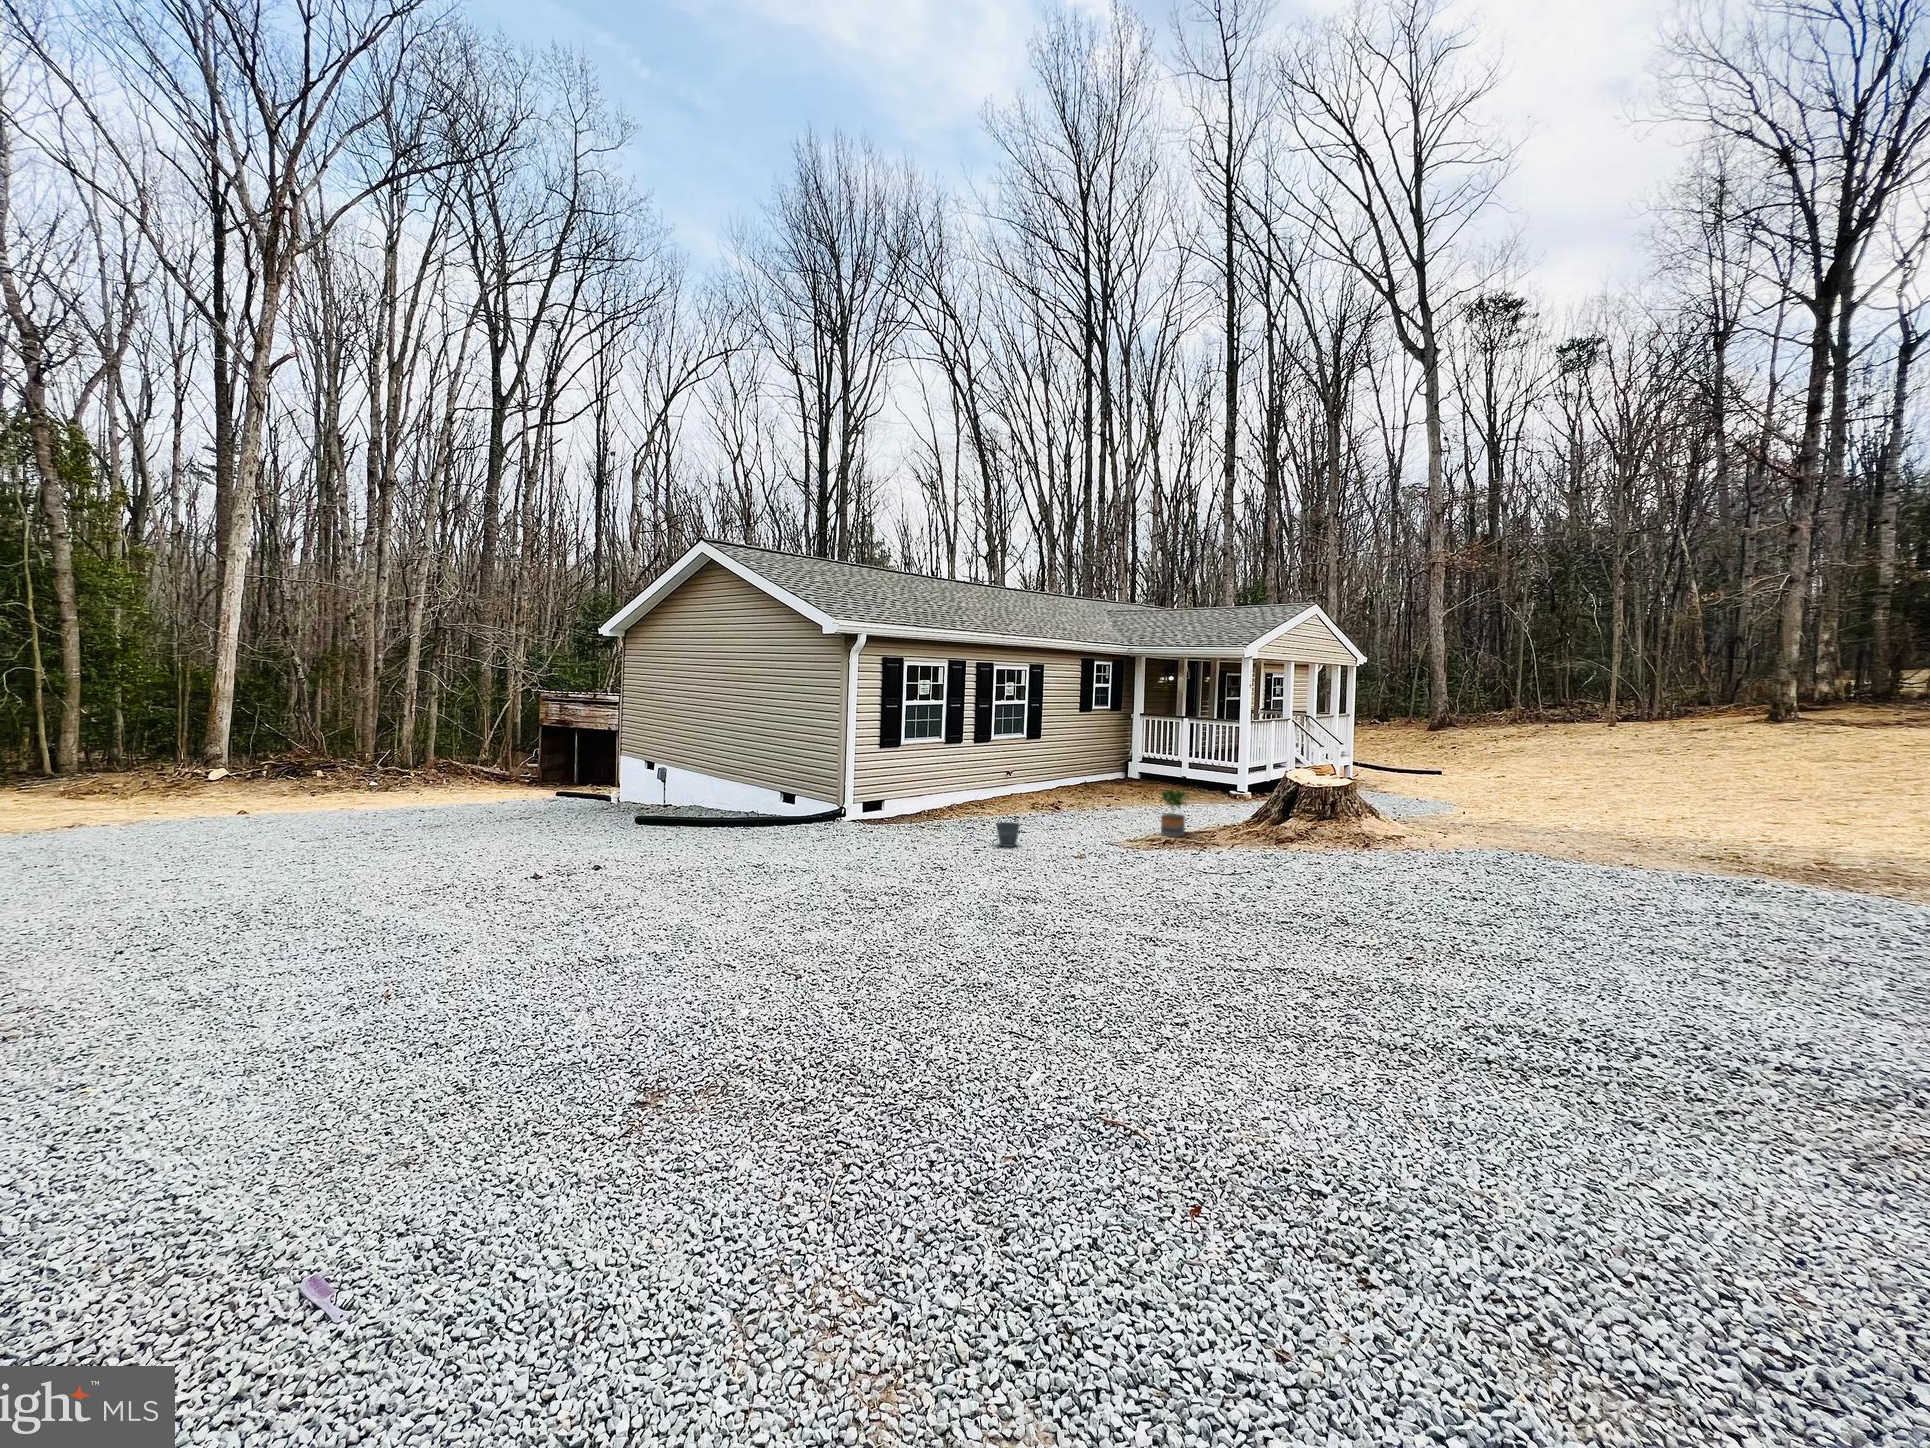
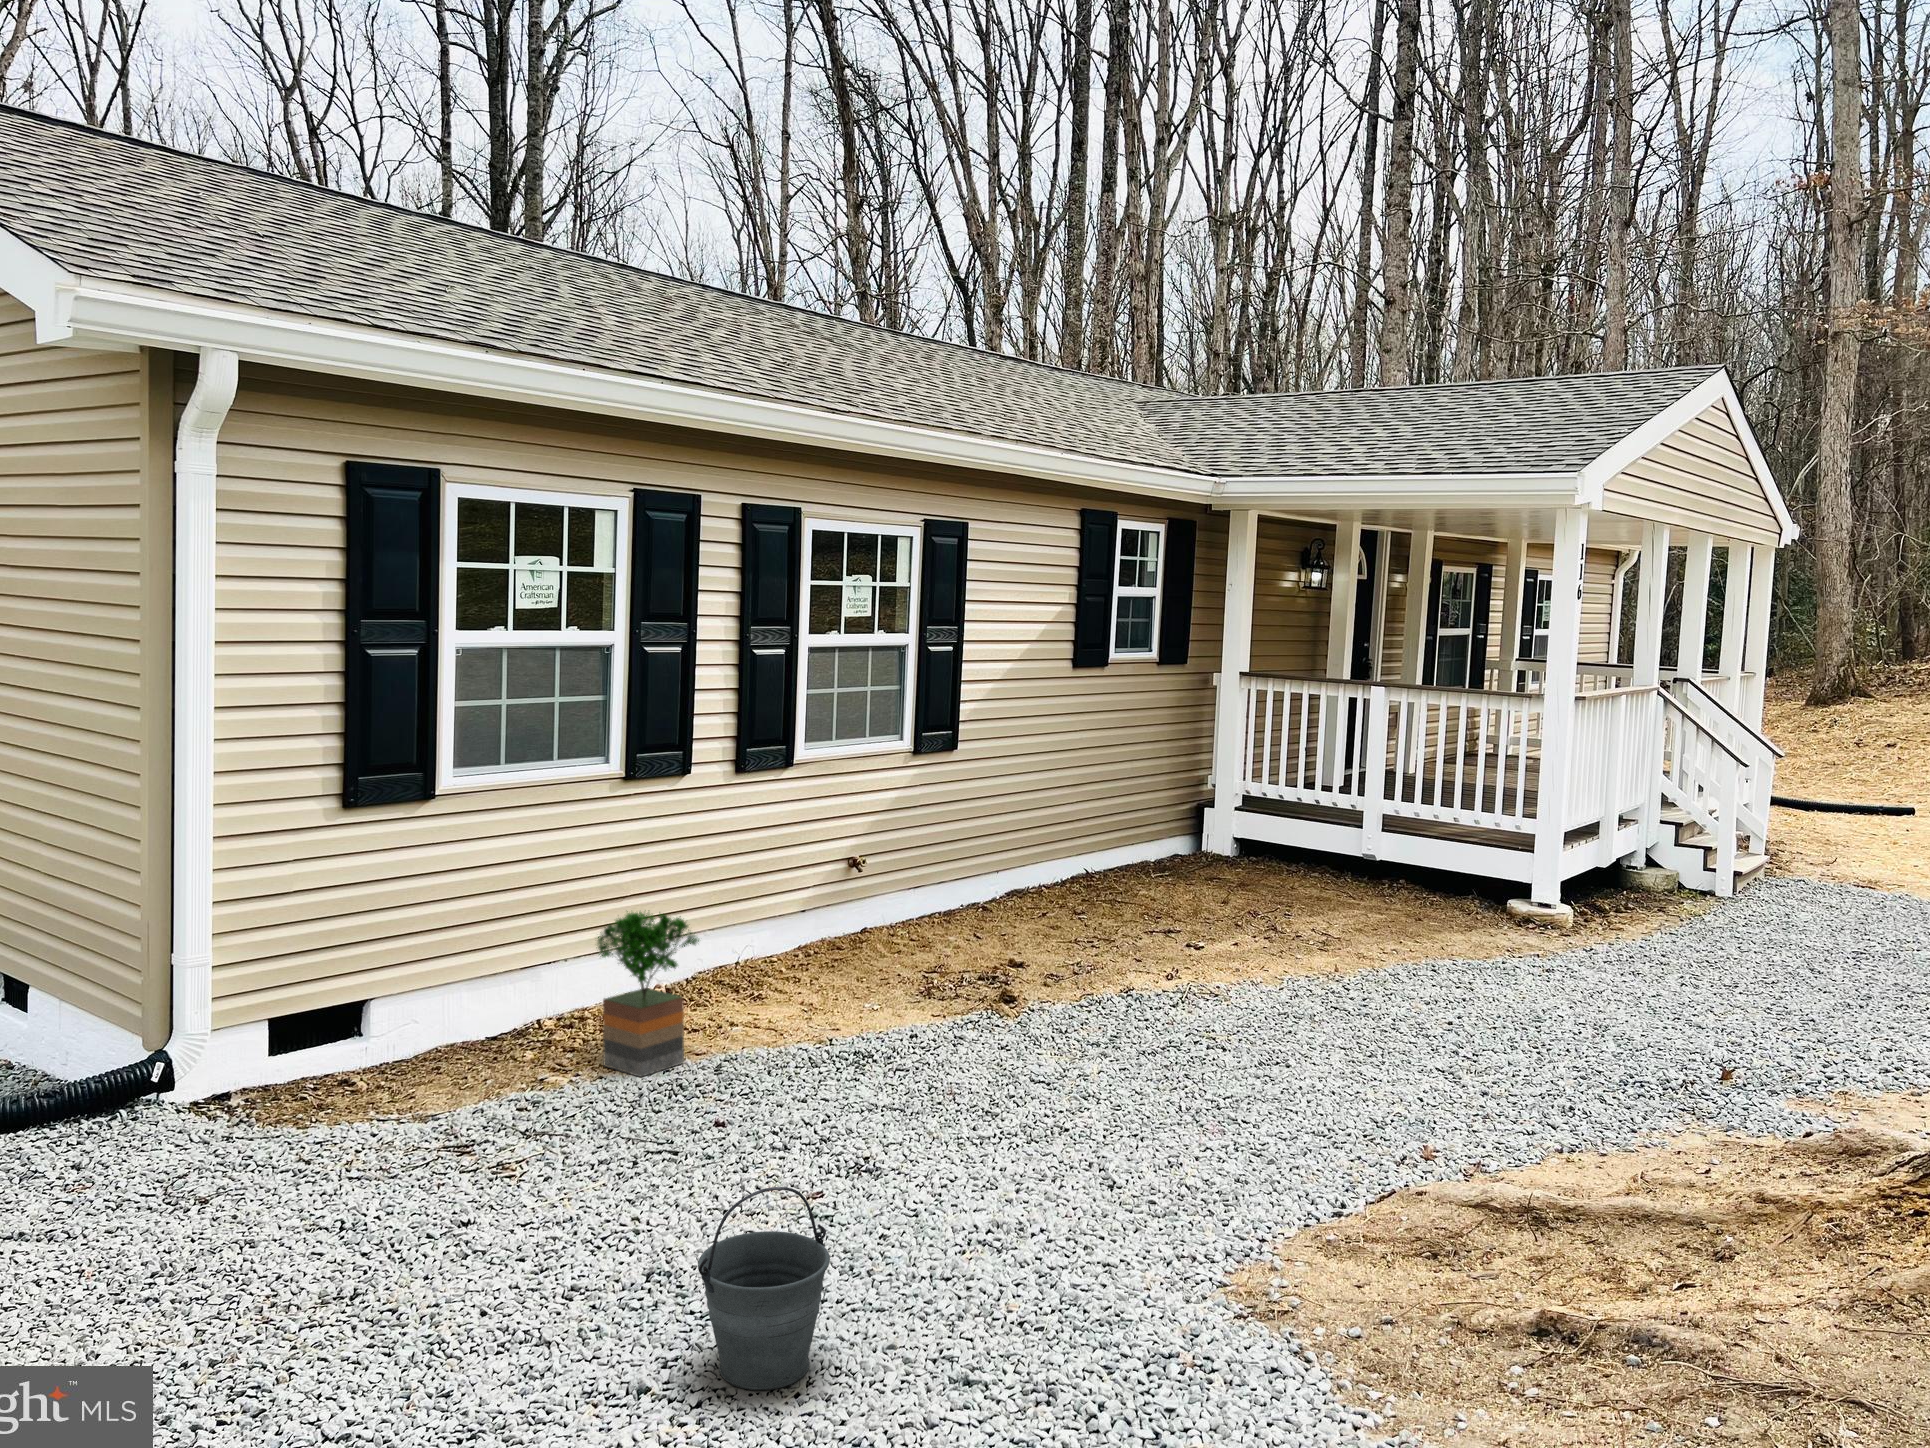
potted tree: present [1161,789,1189,837] -> present [598,912,699,1077]

